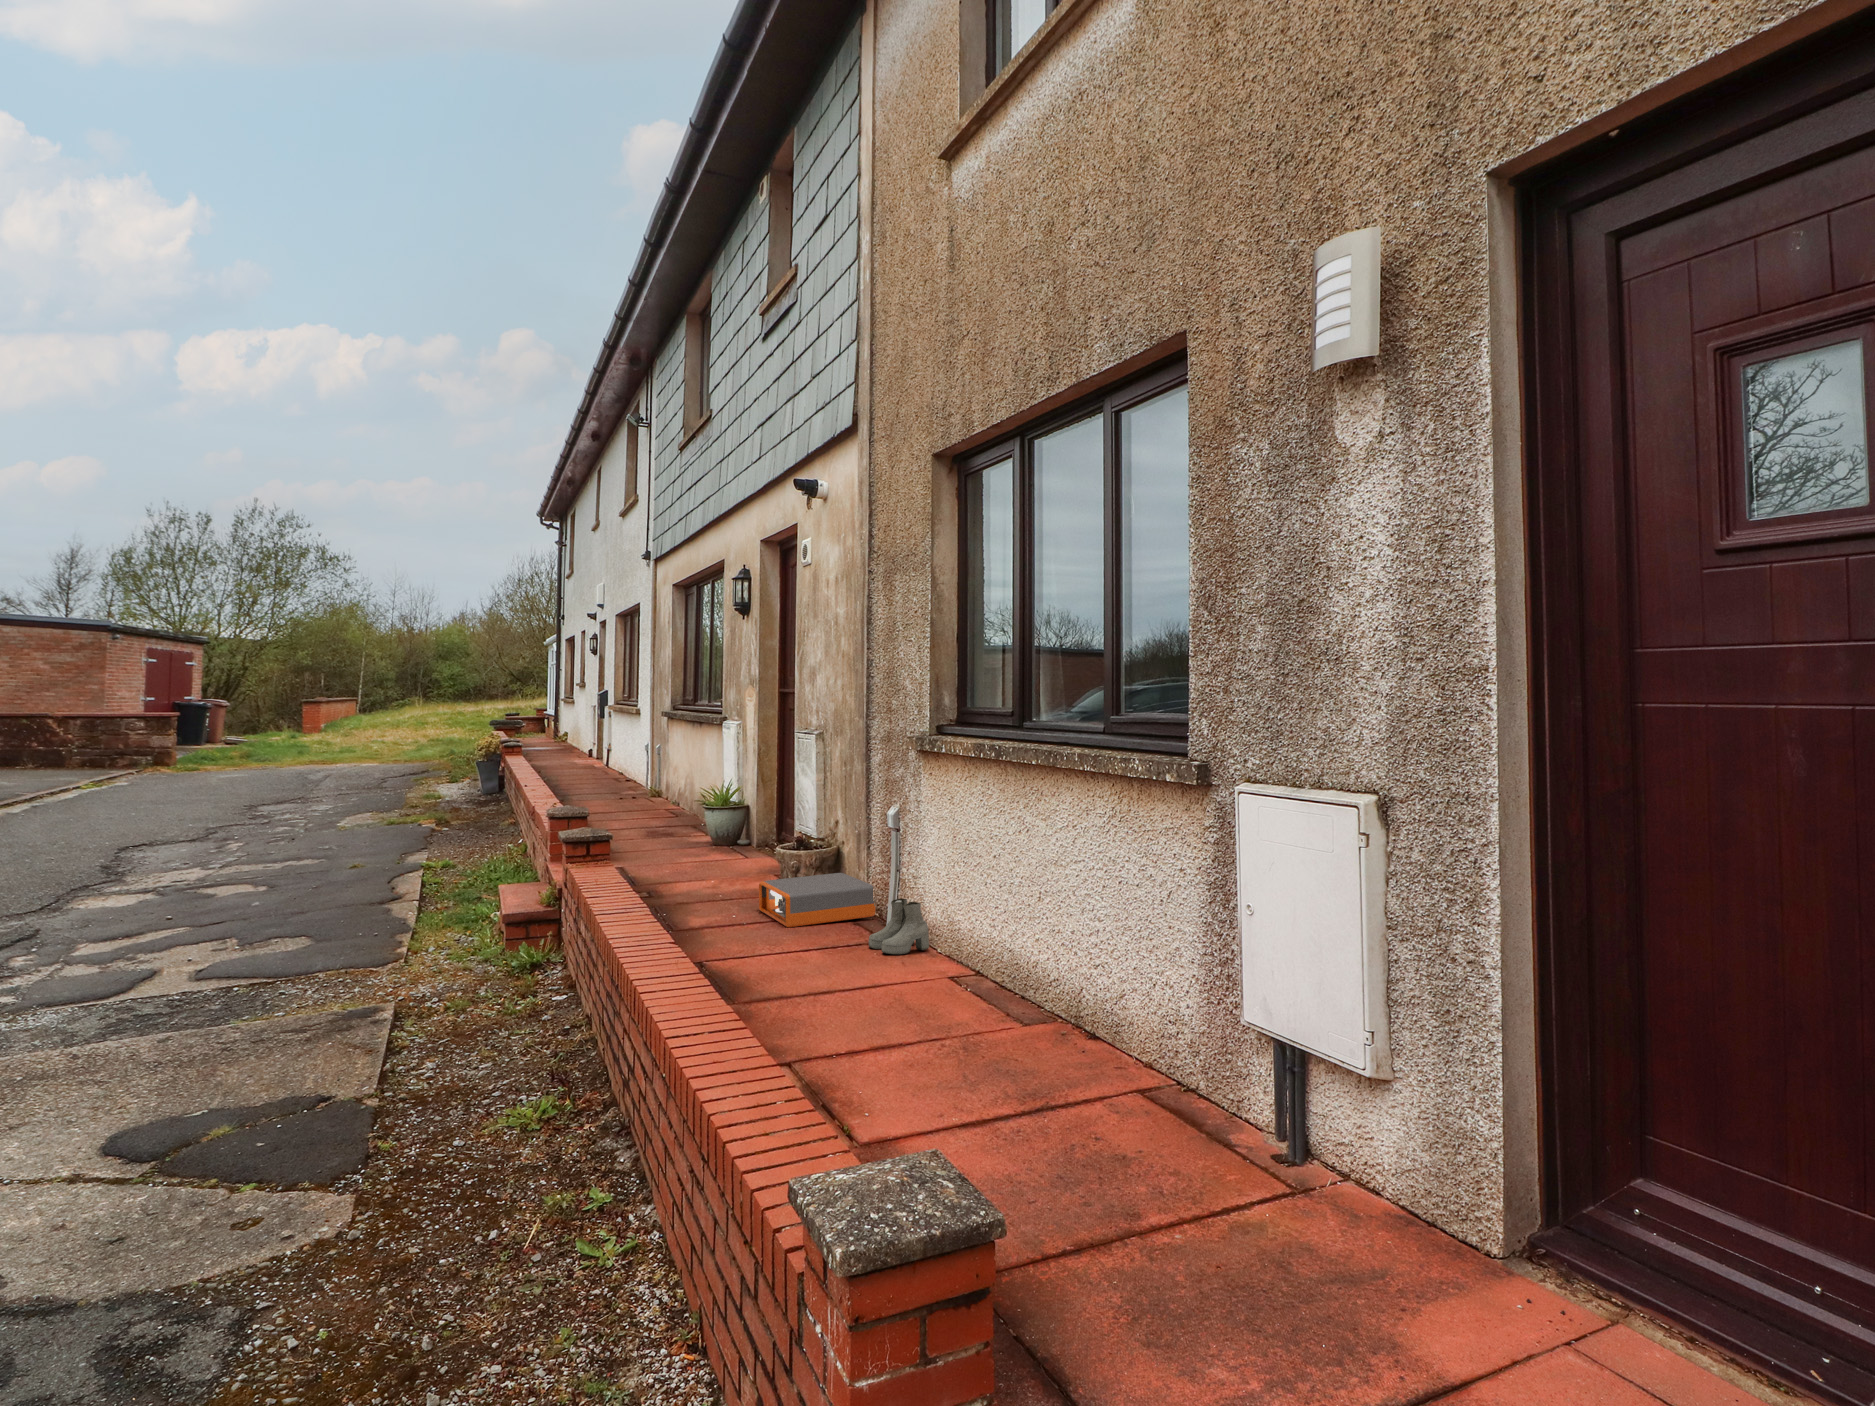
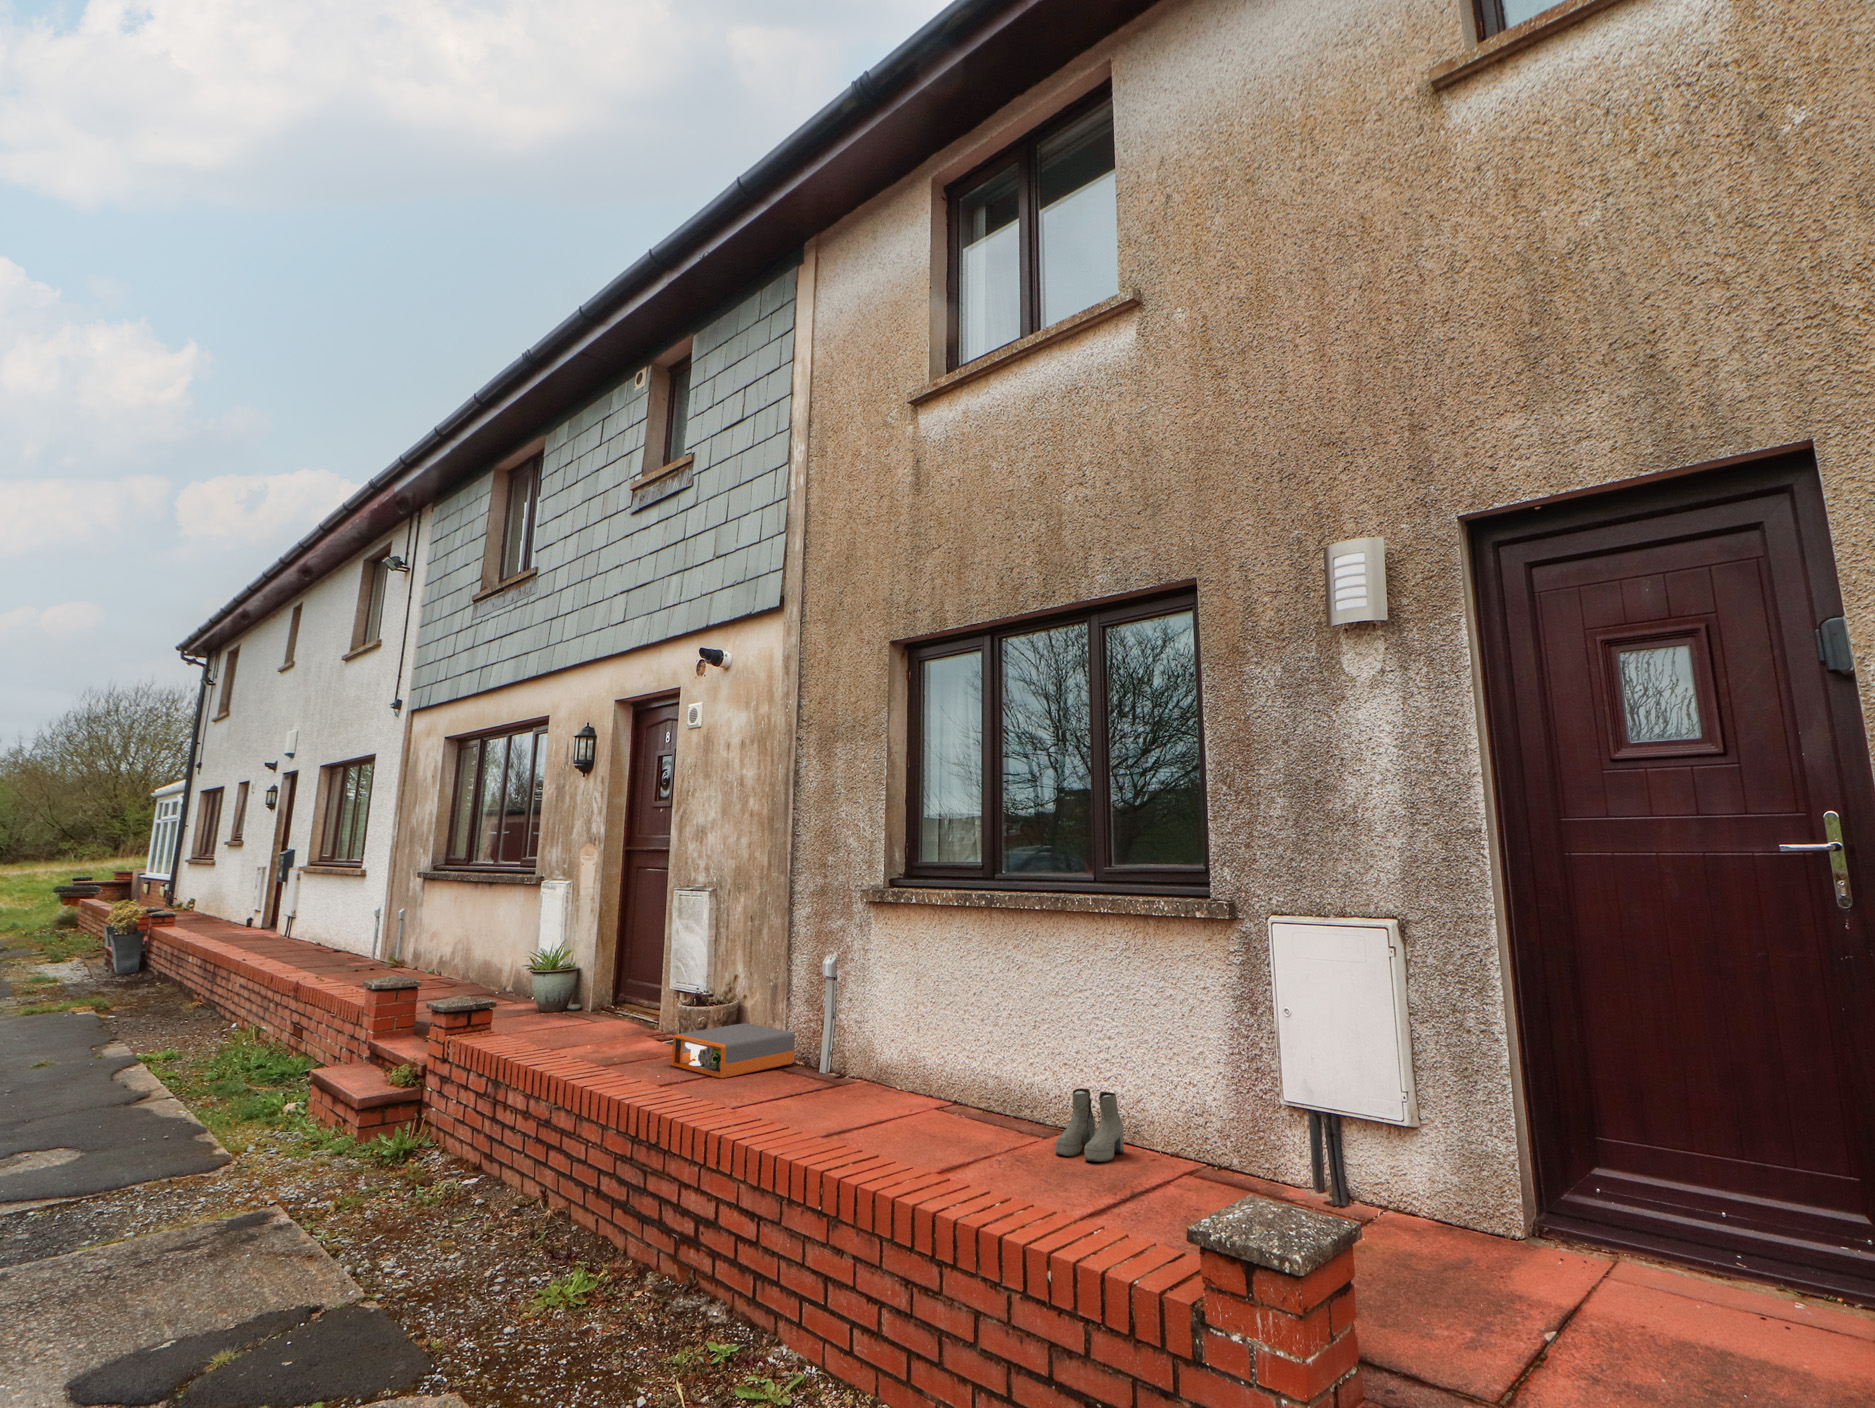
boots: present [869,899,929,955] -> present [1055,1088,1124,1162]

